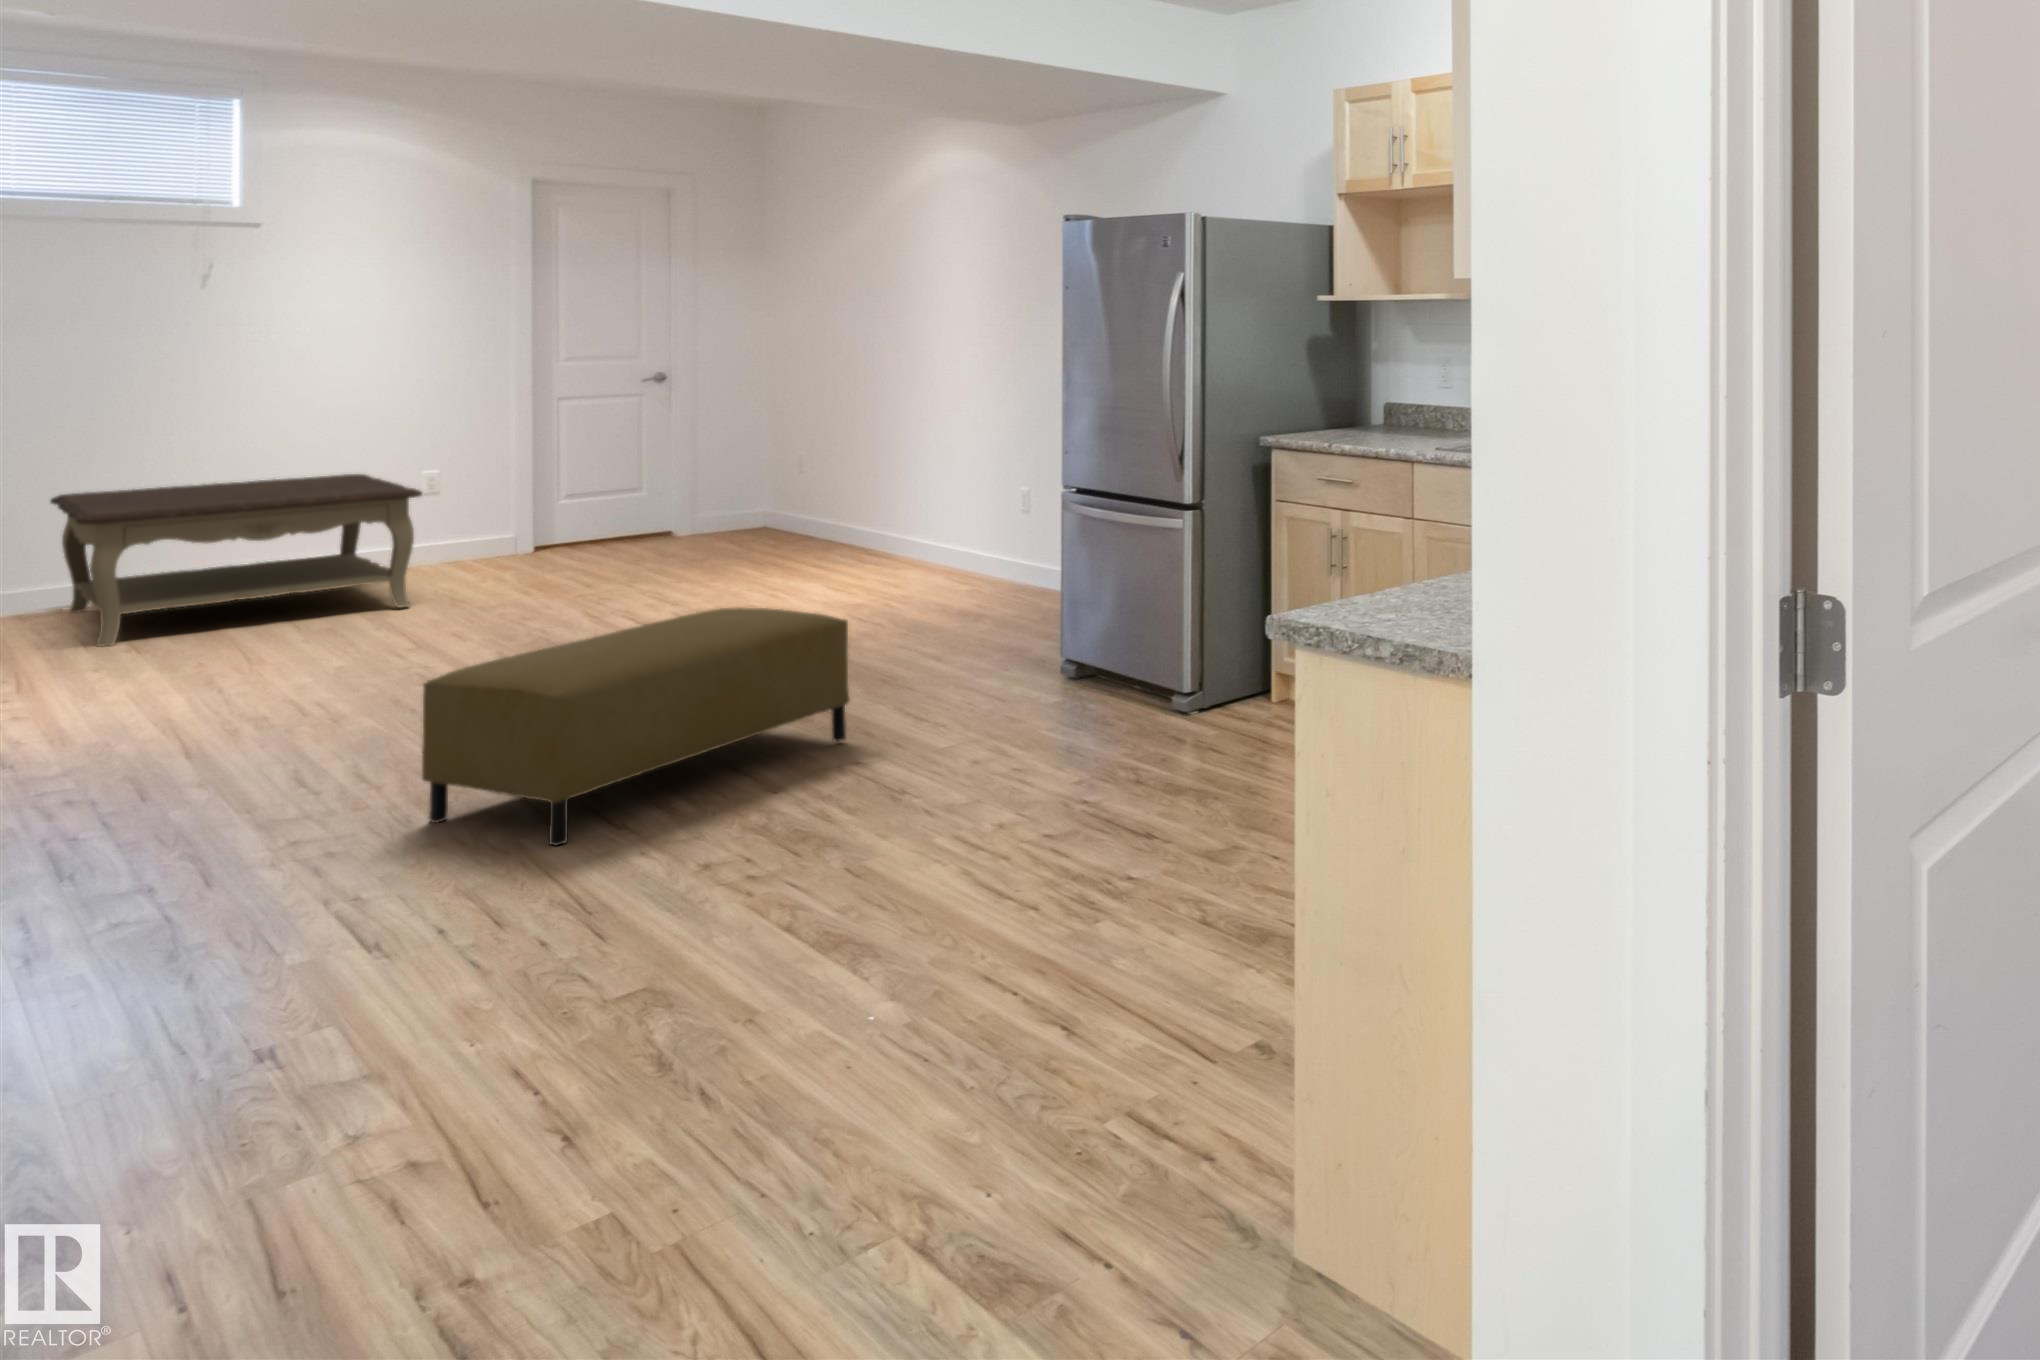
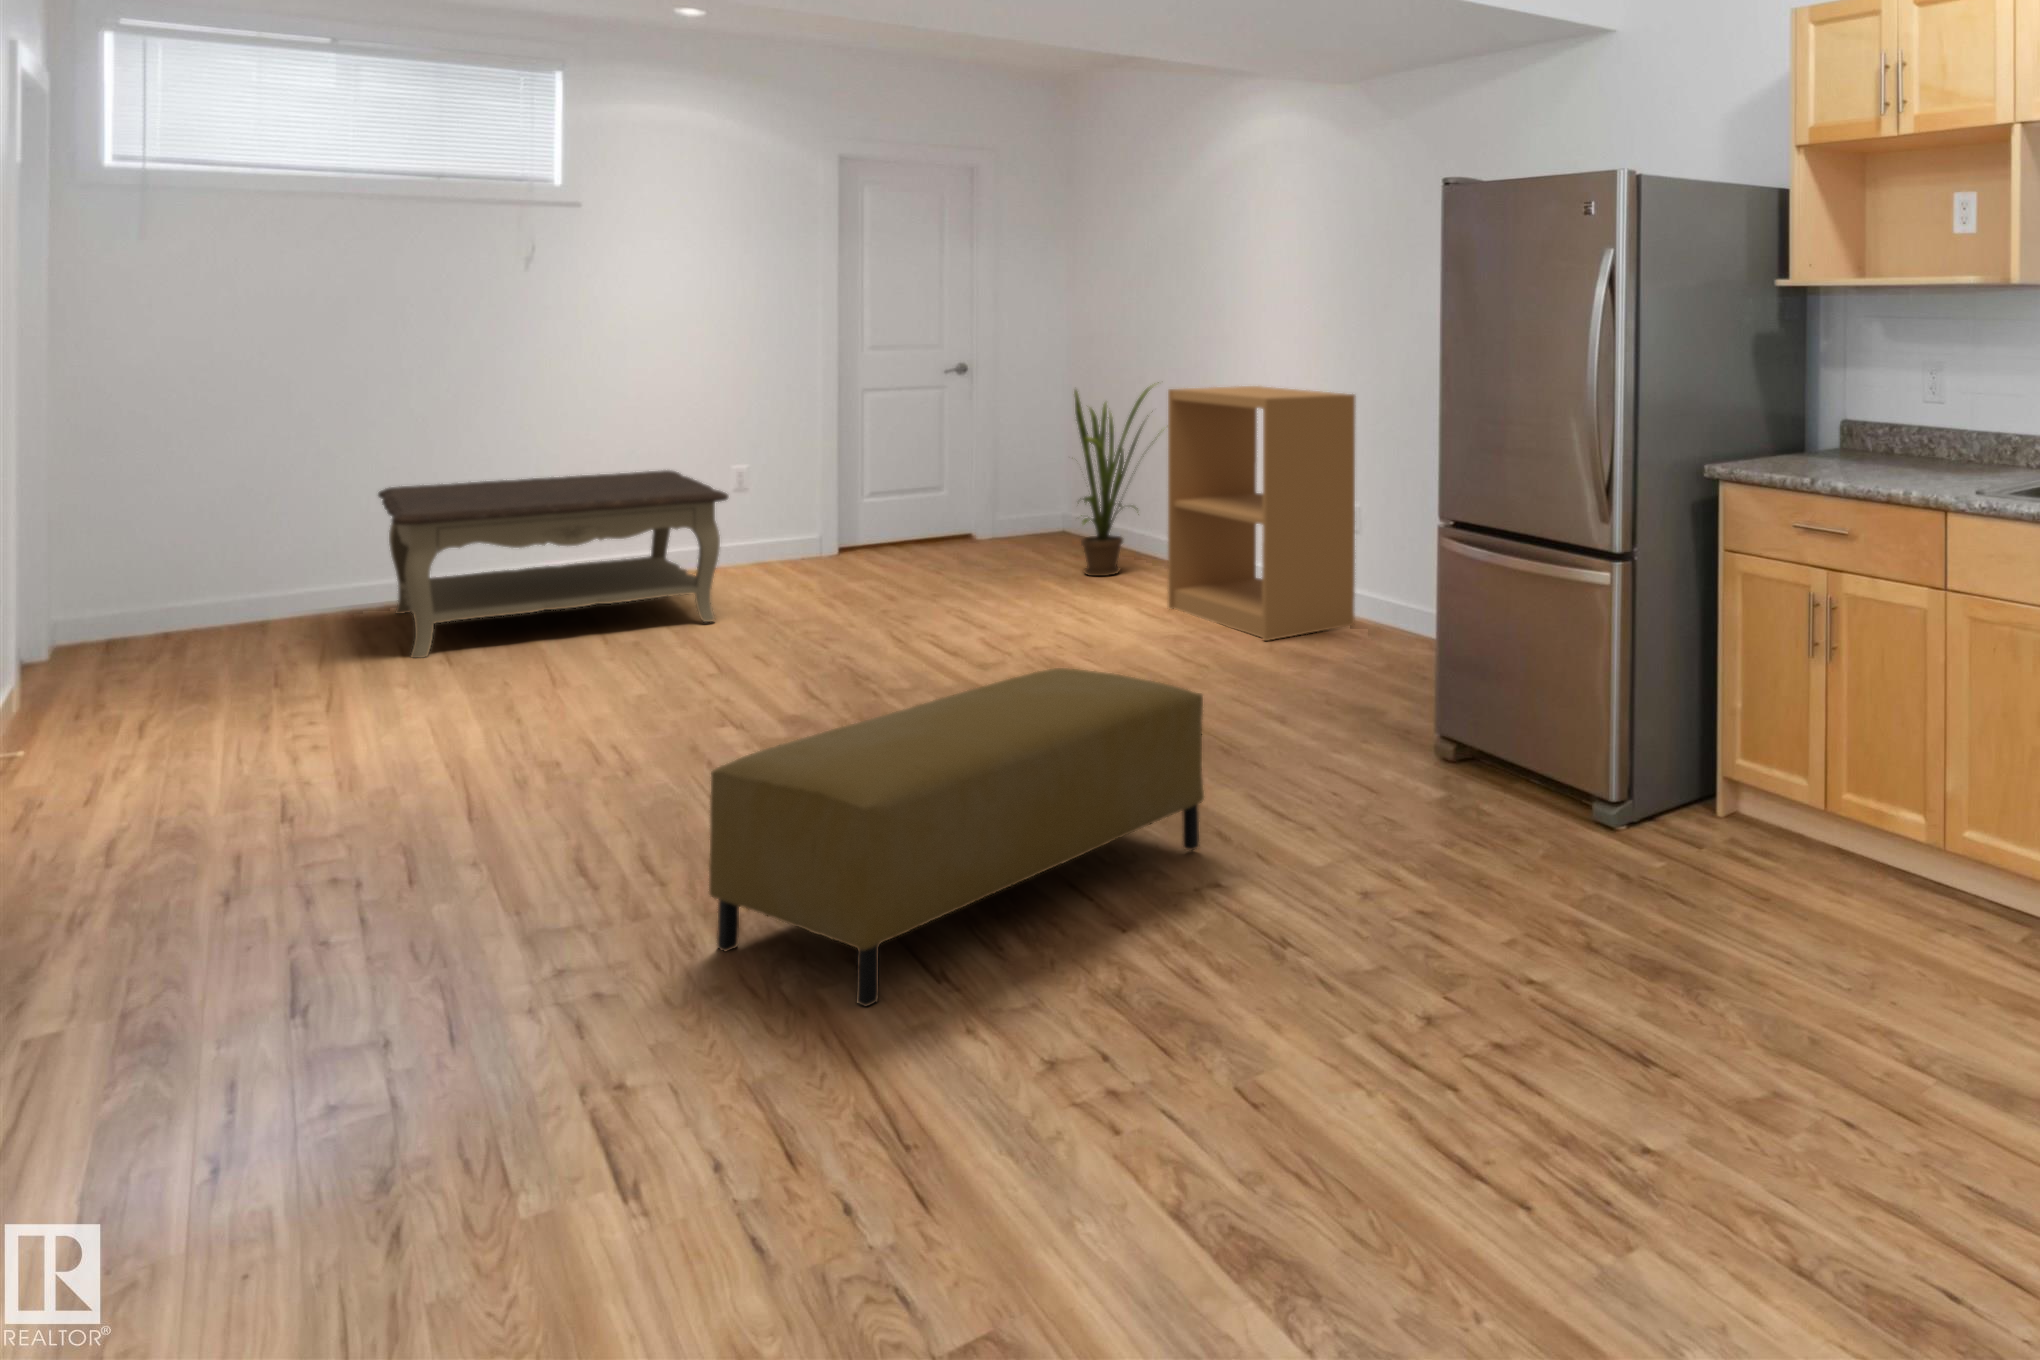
house plant: none [761,385,862,559] -> present [1074,382,1159,576]
bookshelf: none [852,387,1020,602] -> present [1168,386,1356,641]

